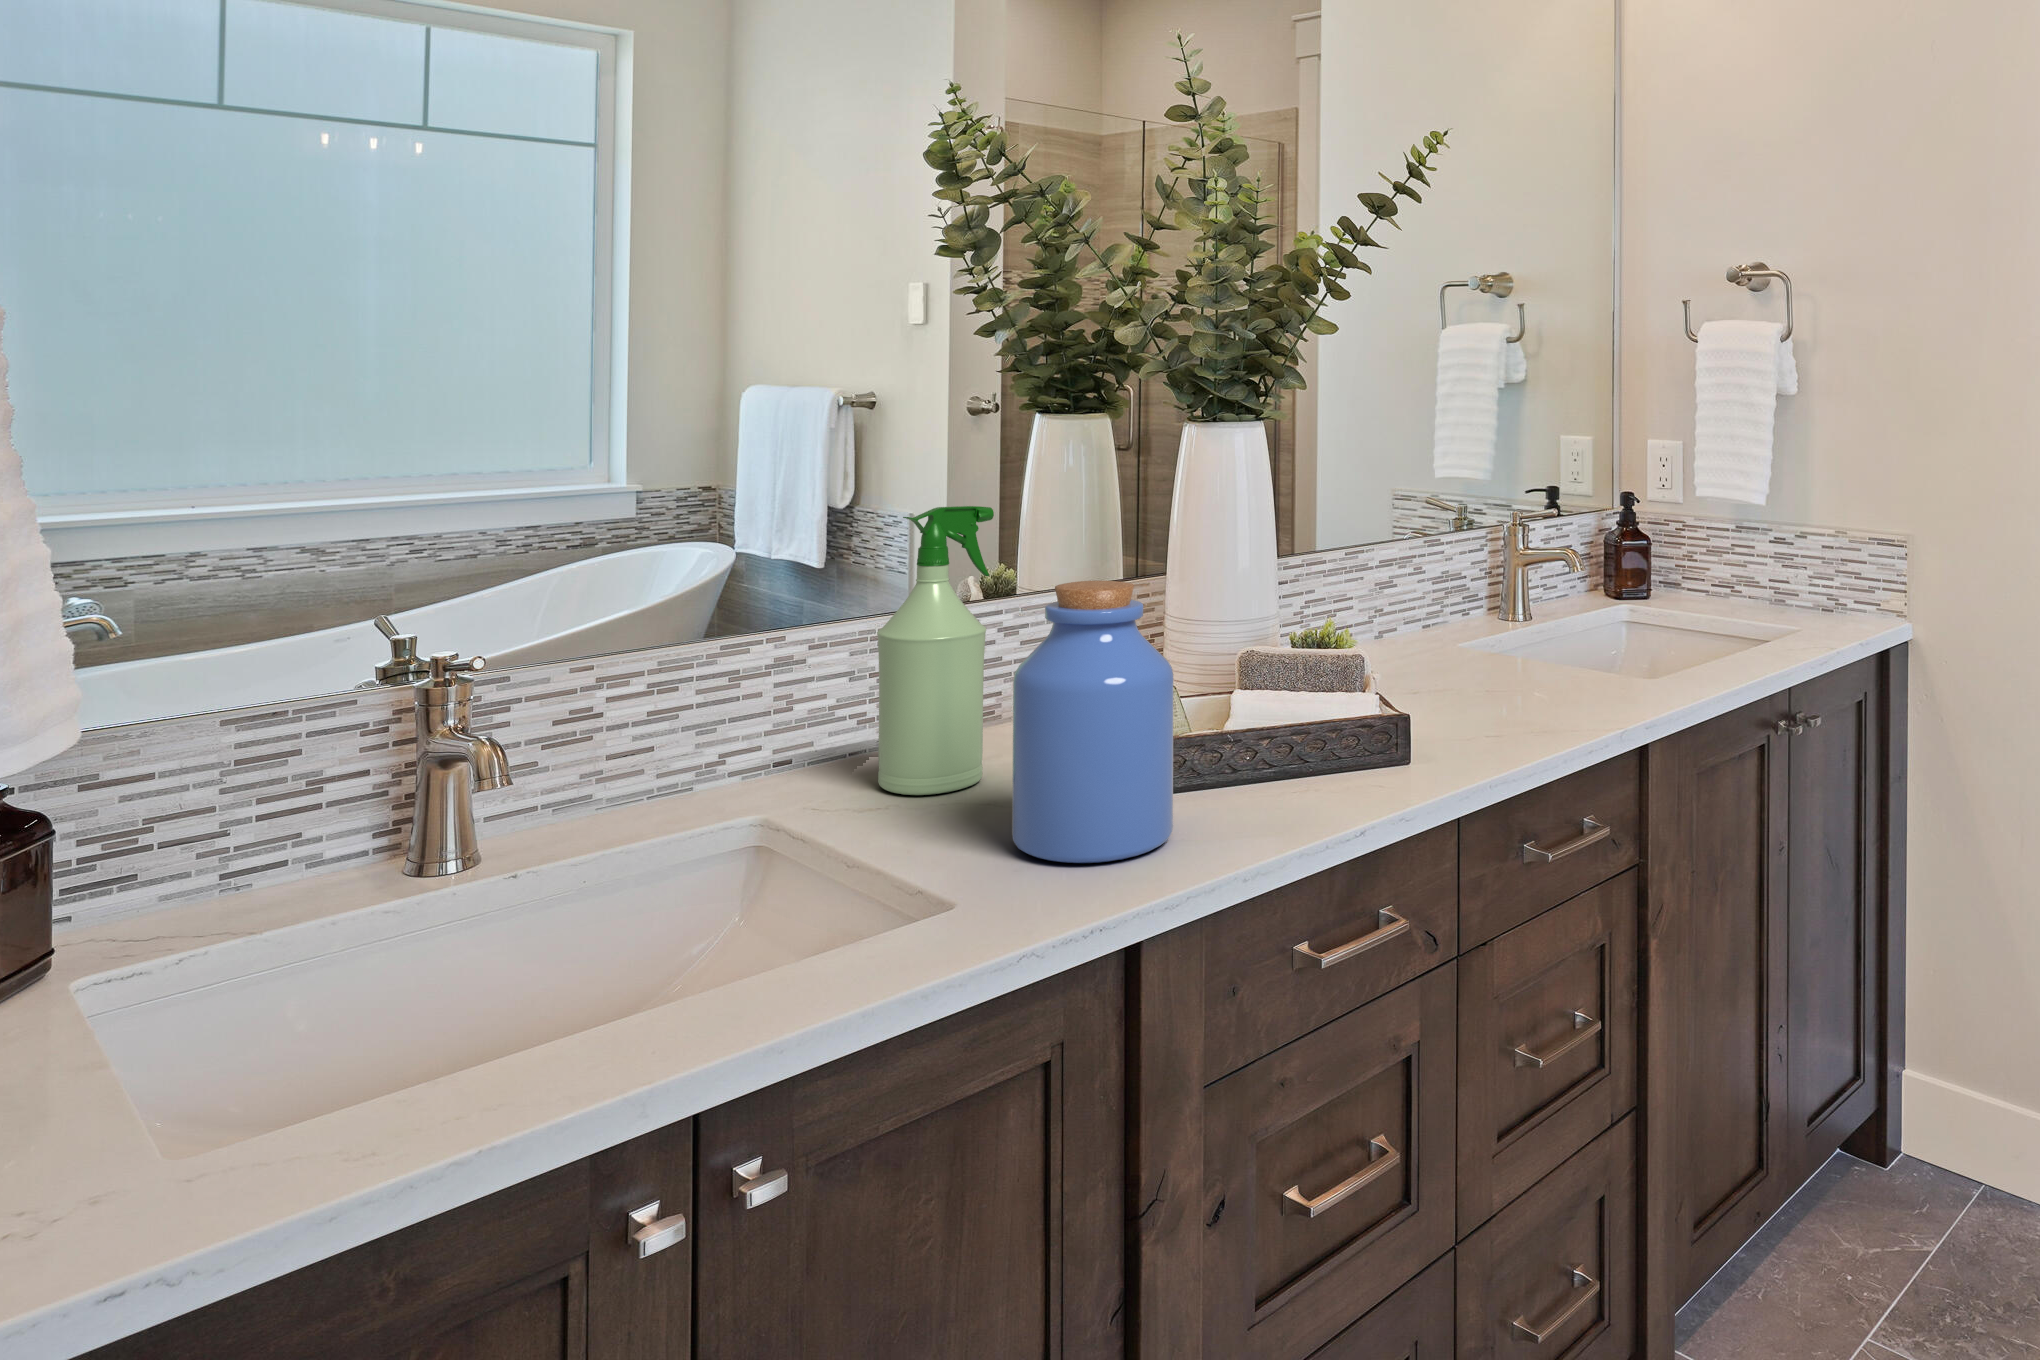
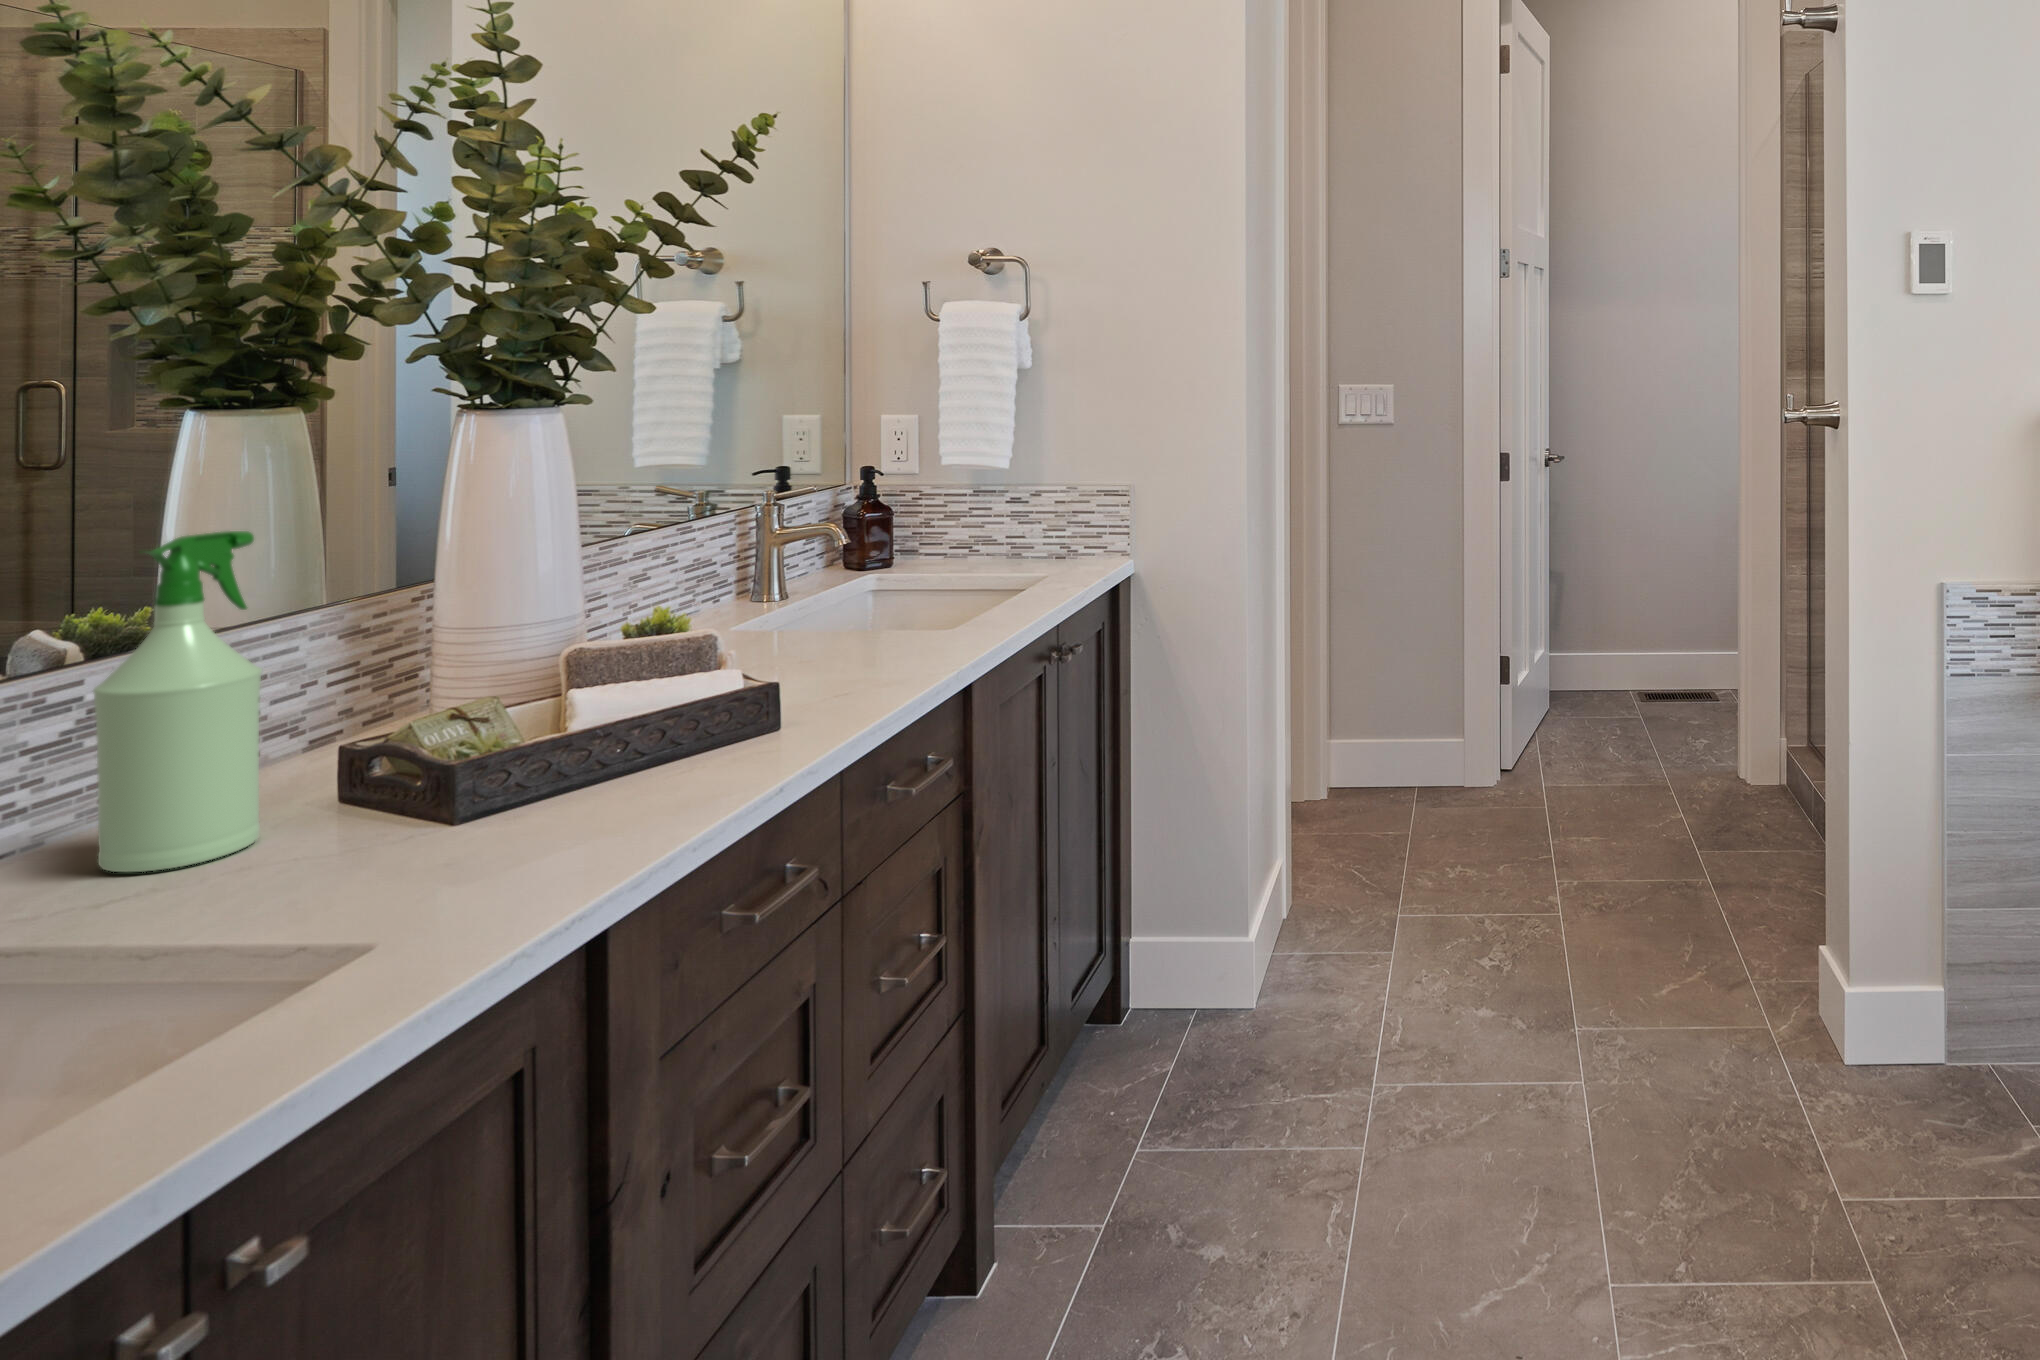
jar: present [1012,581,1173,863] -> none [391,591,588,874]

